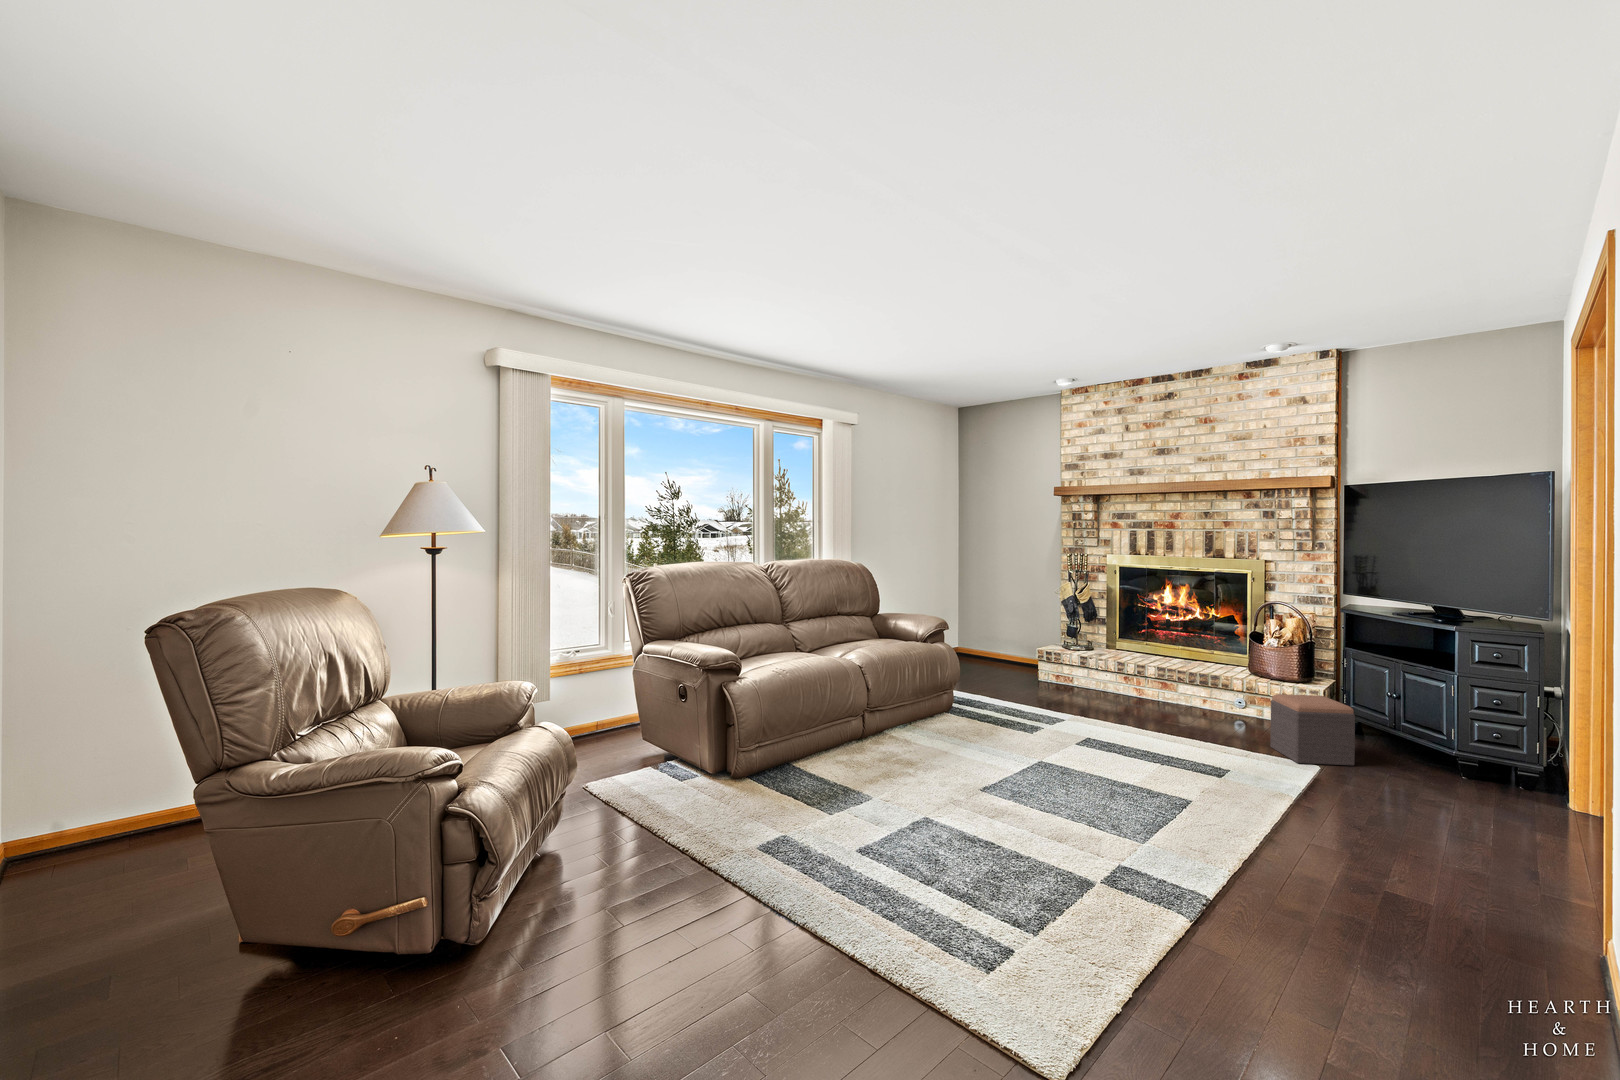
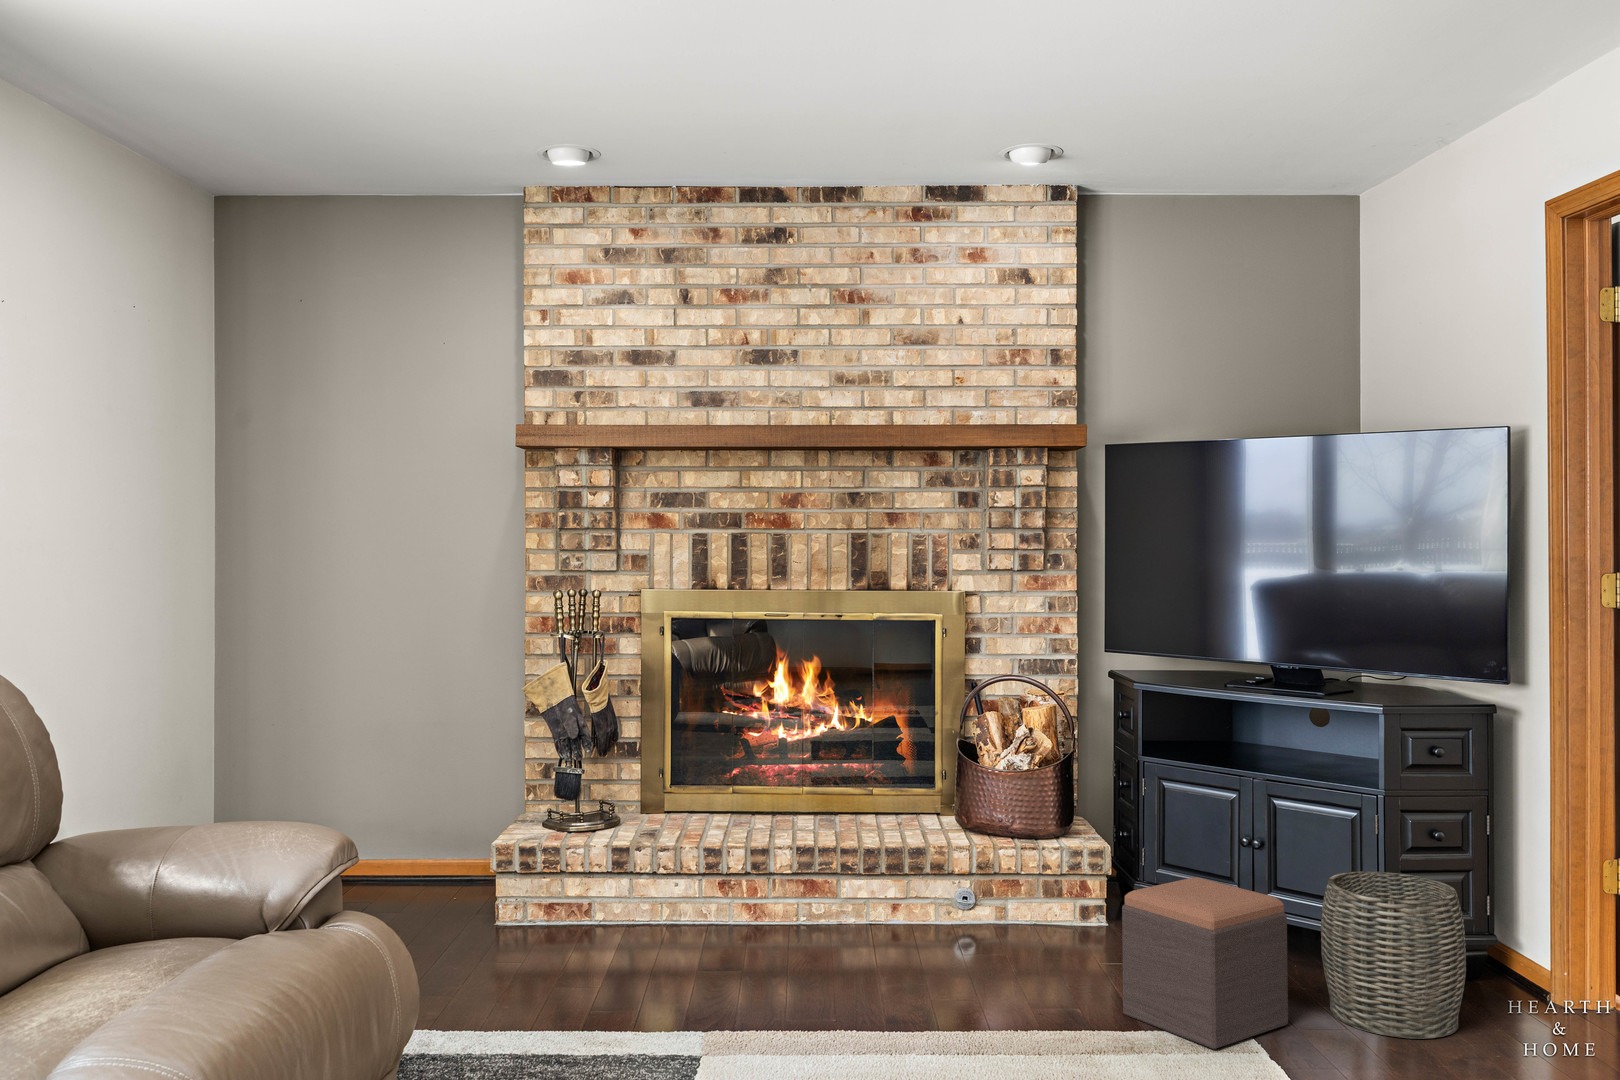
woven basket: none [1385,705,1471,786] -> present [1321,872,1466,1039]

